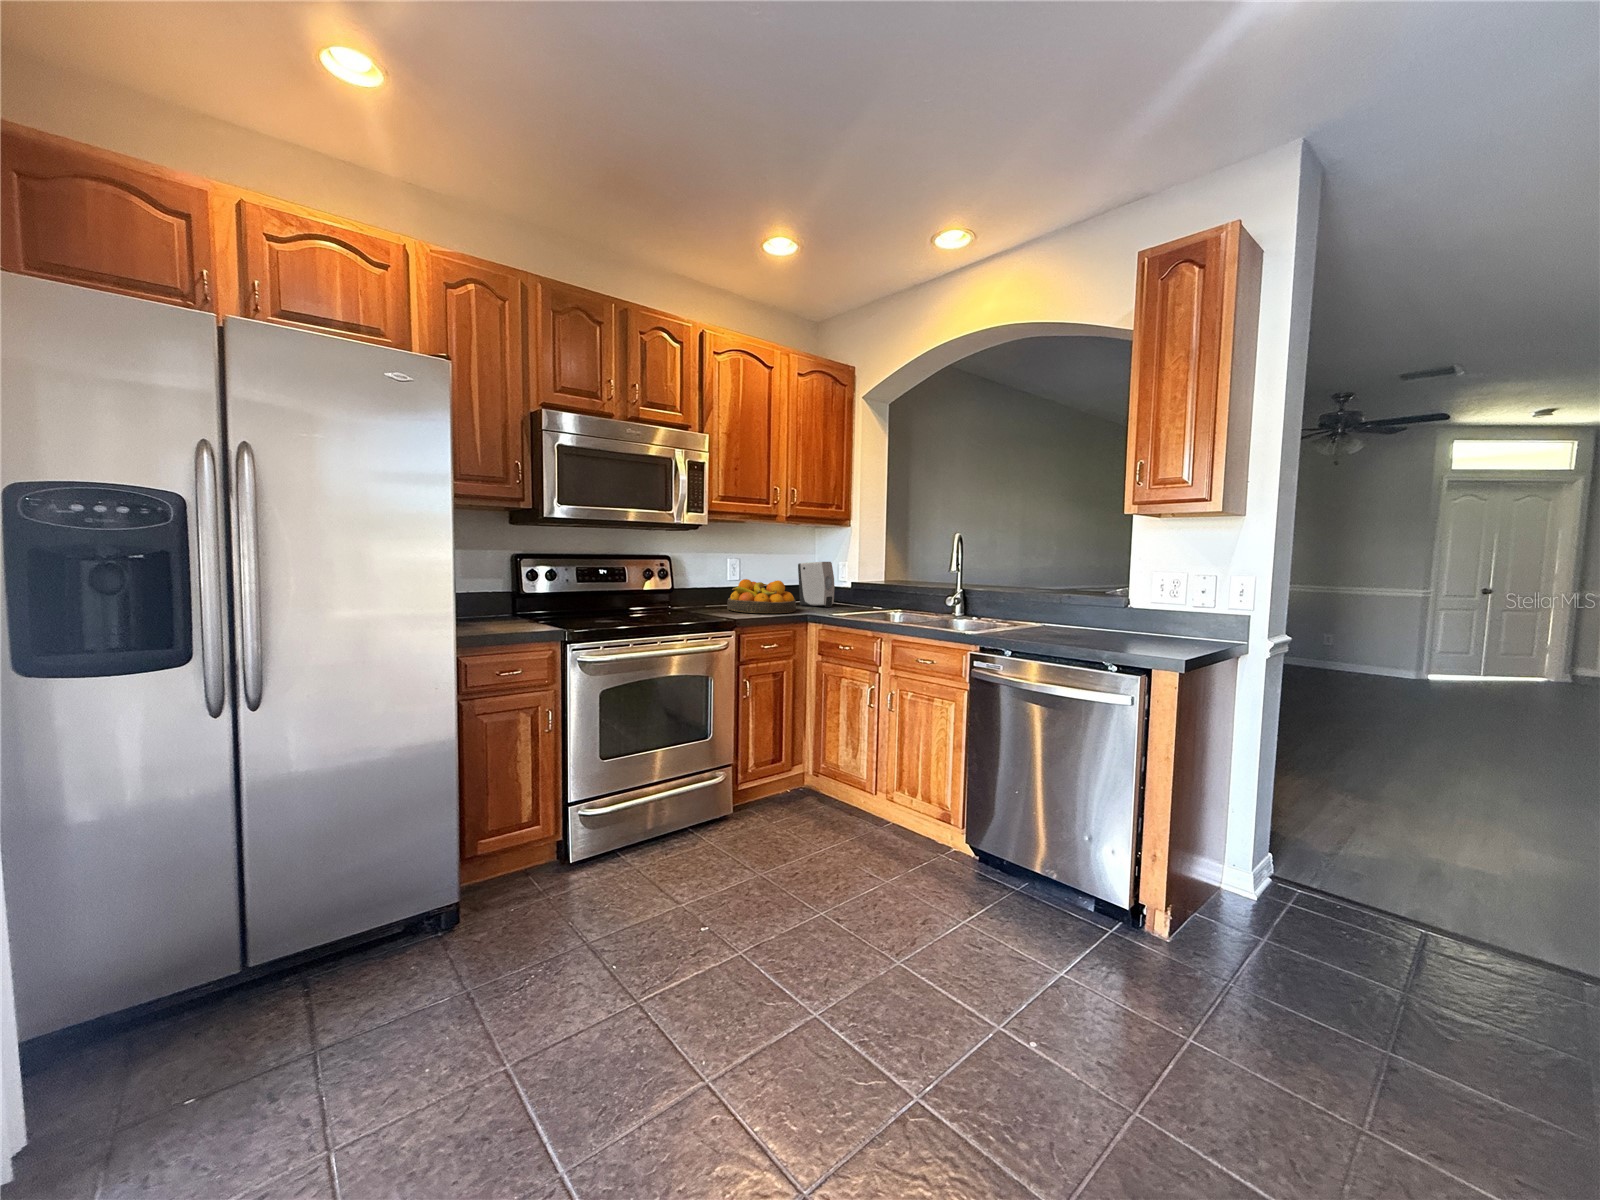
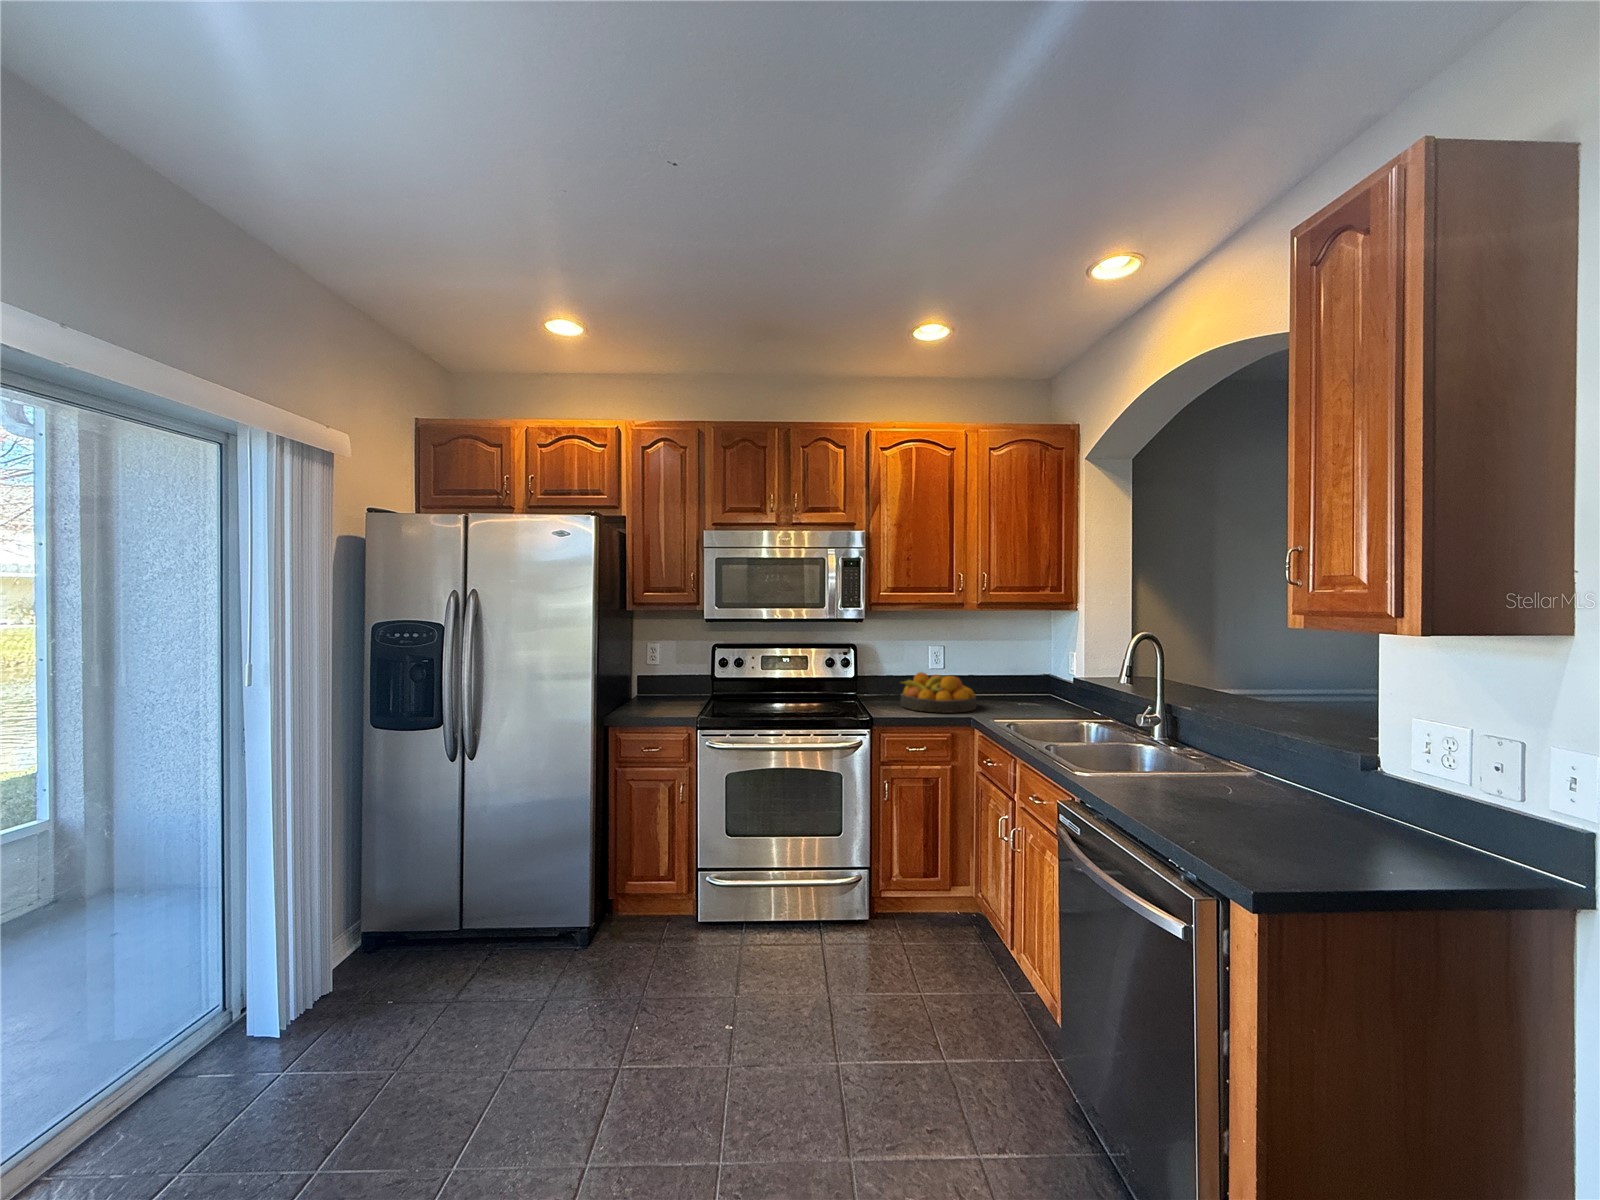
soap dispenser: present [798,562,835,607] -> none [1001,653,1044,708]

